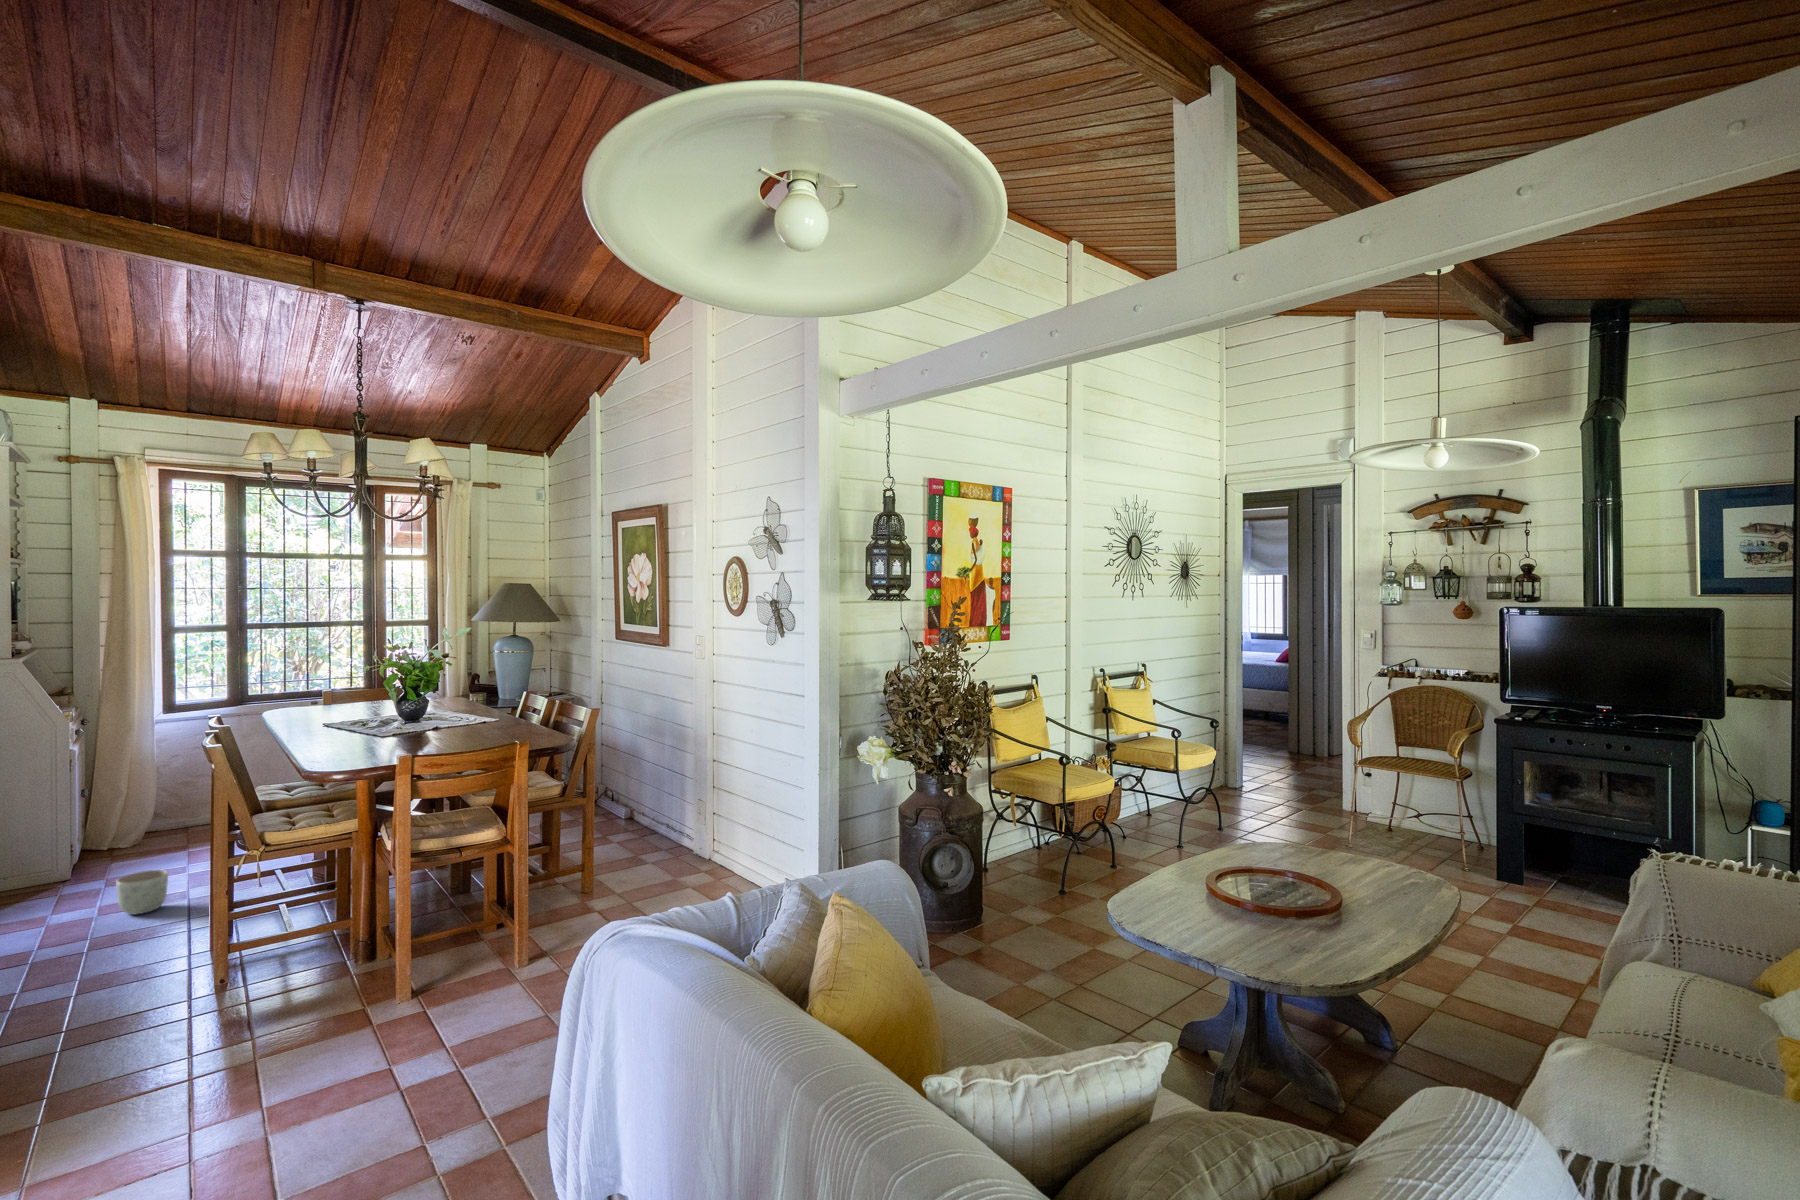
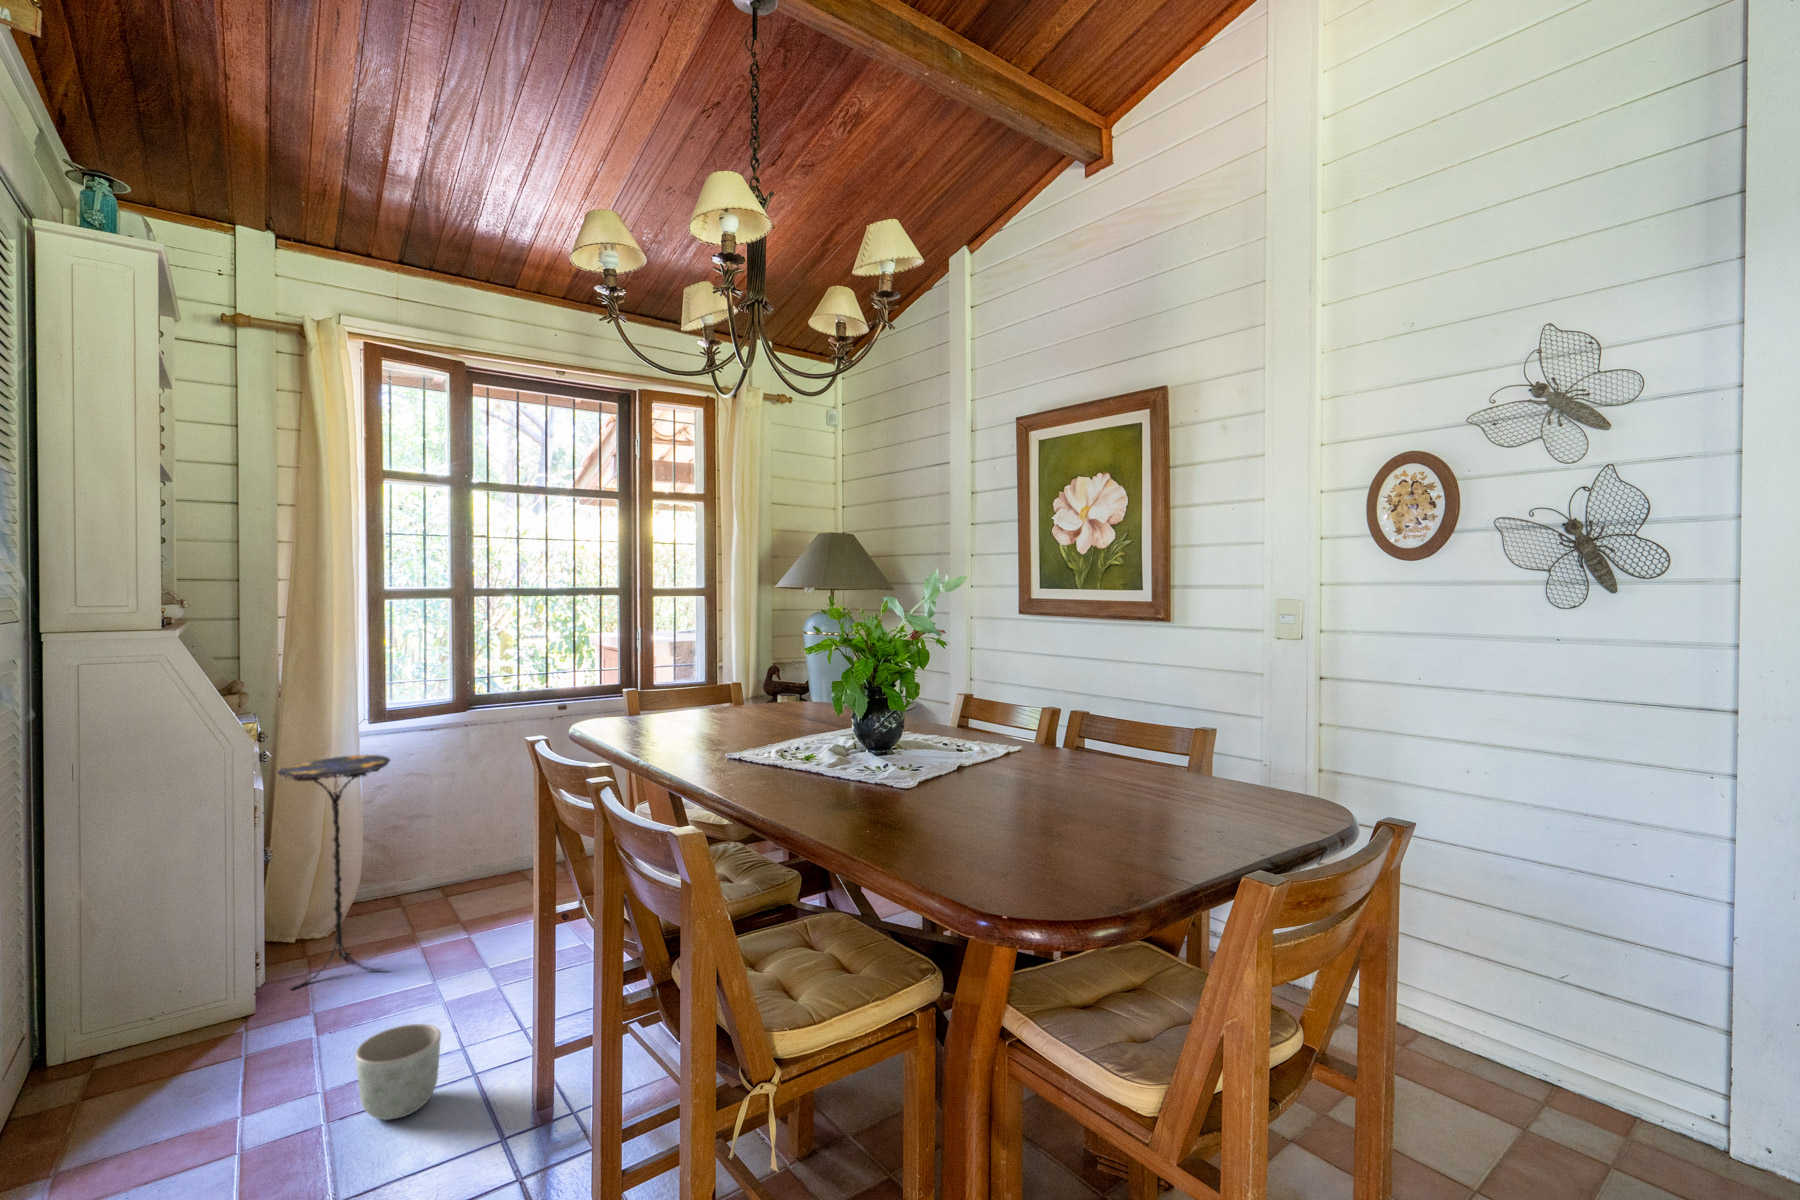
side table: none [88,731,167,869] -> present [277,755,390,988]

